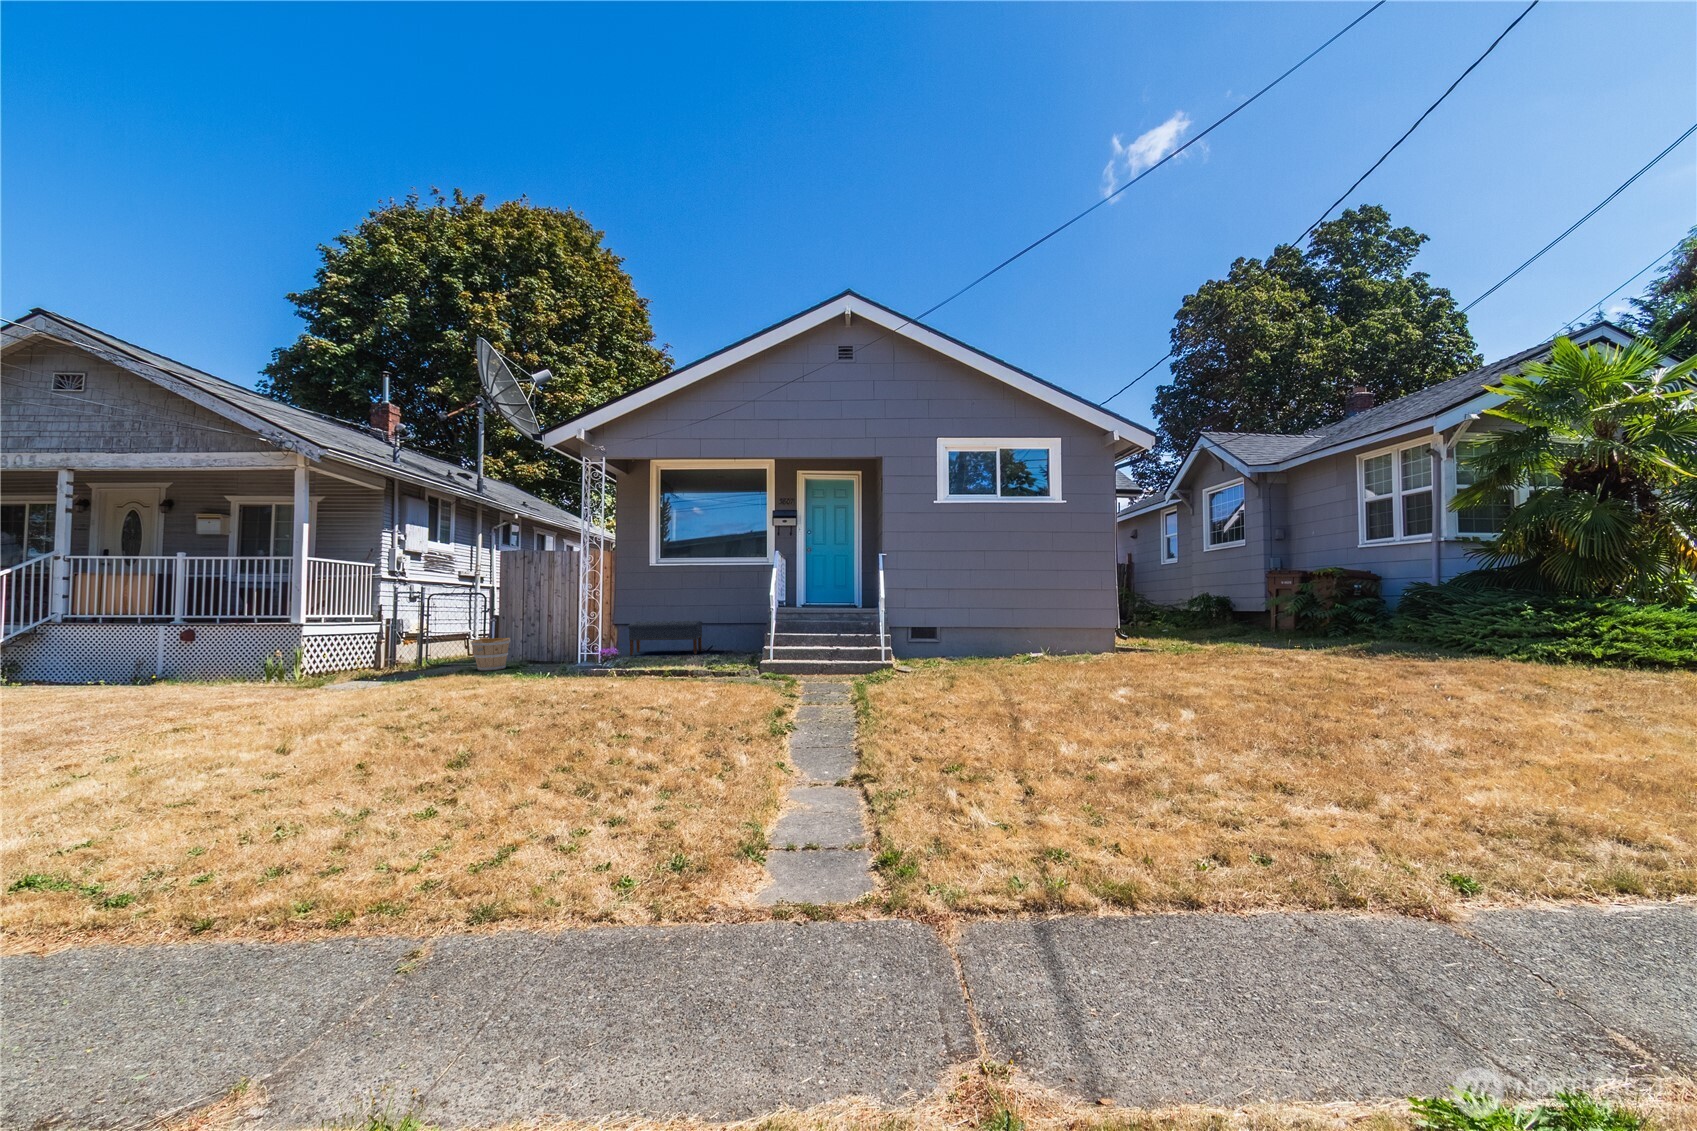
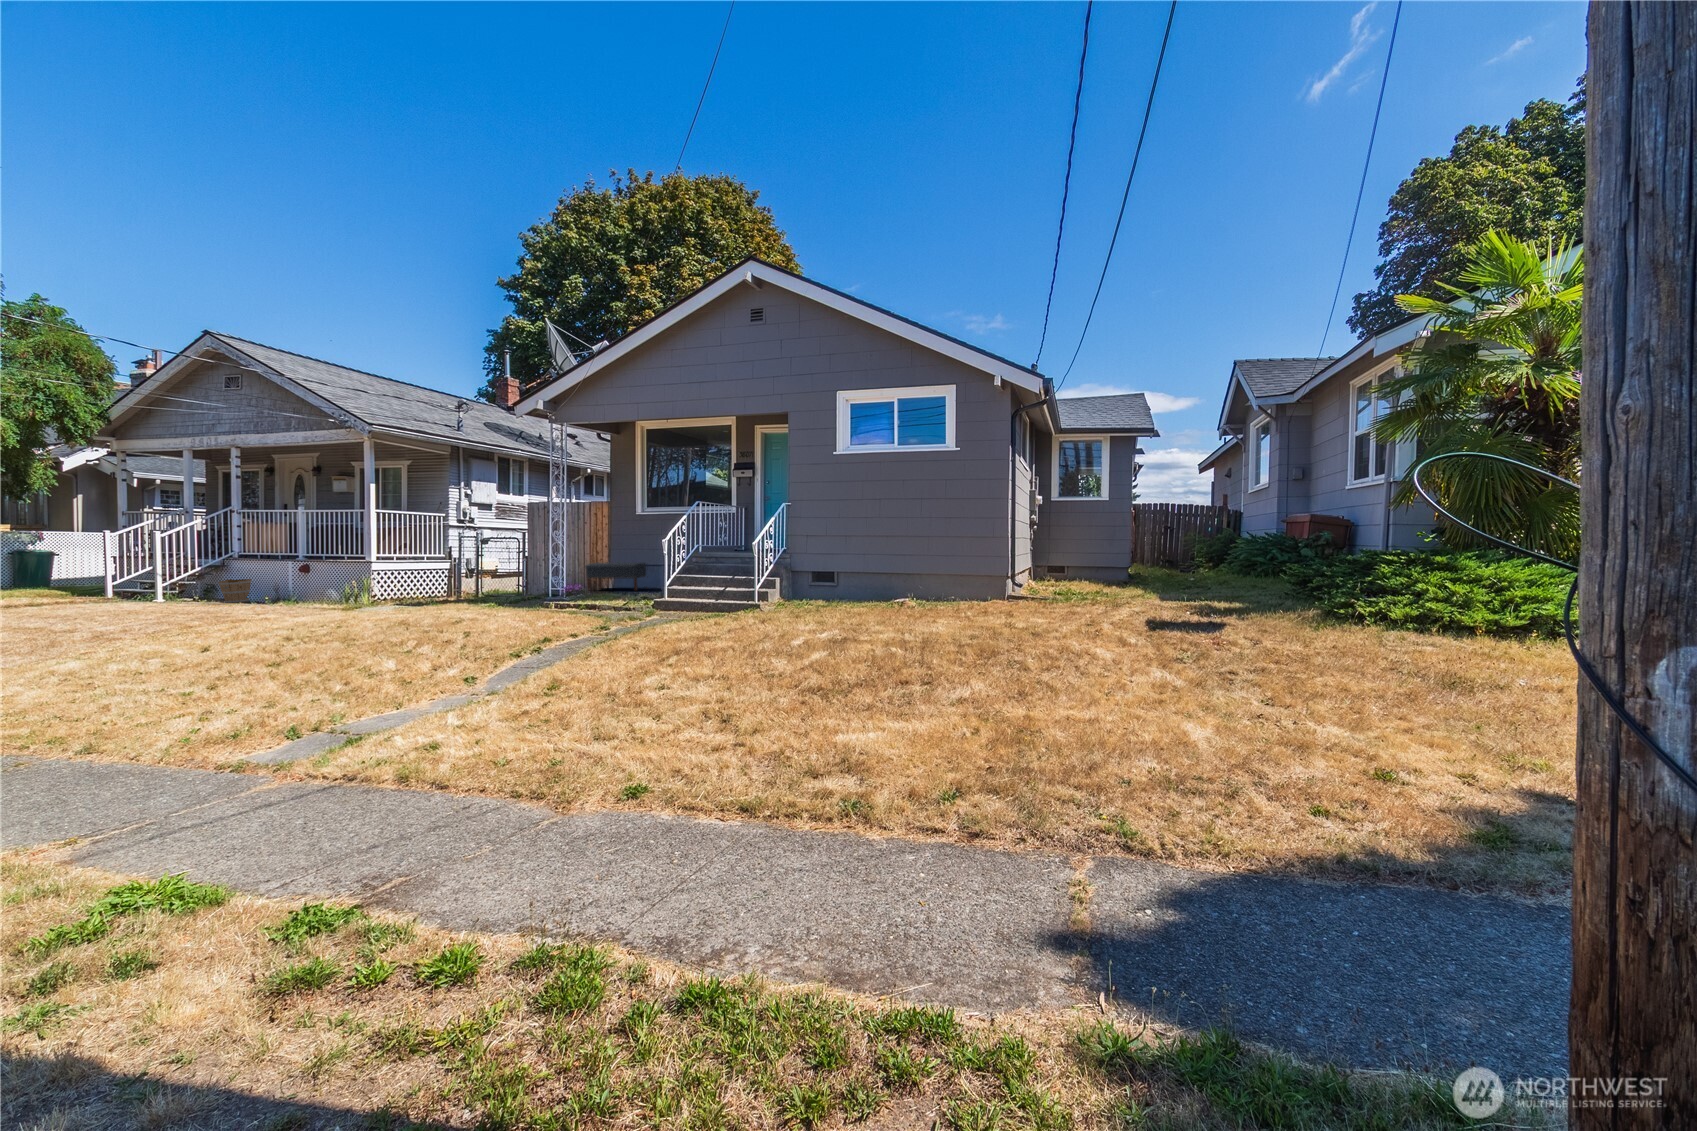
wooden bucket: present [471,638,511,671] -> present [218,579,252,603]

